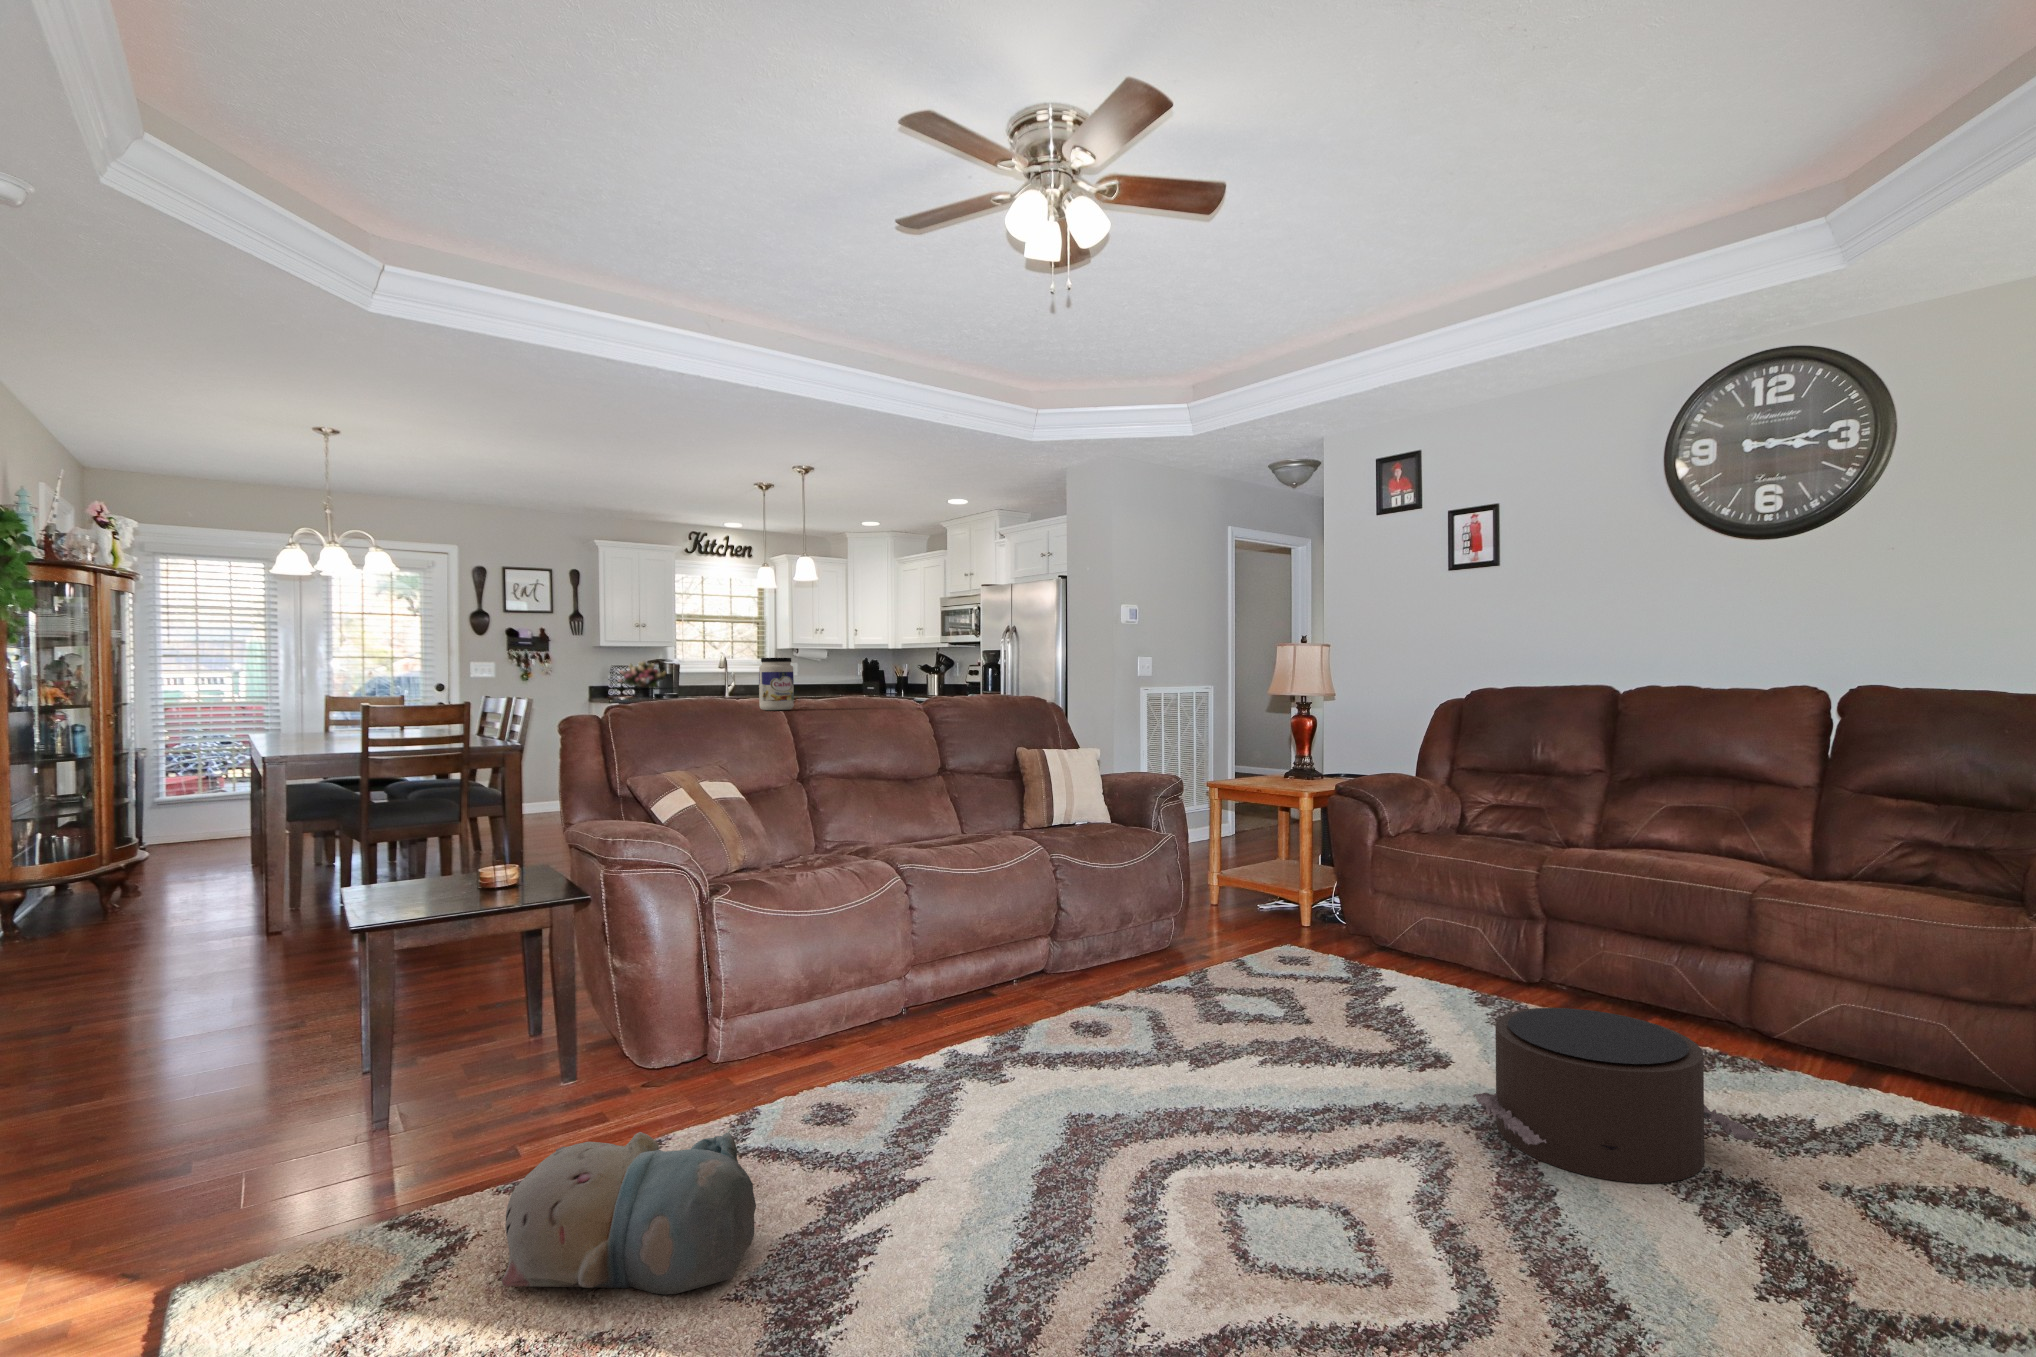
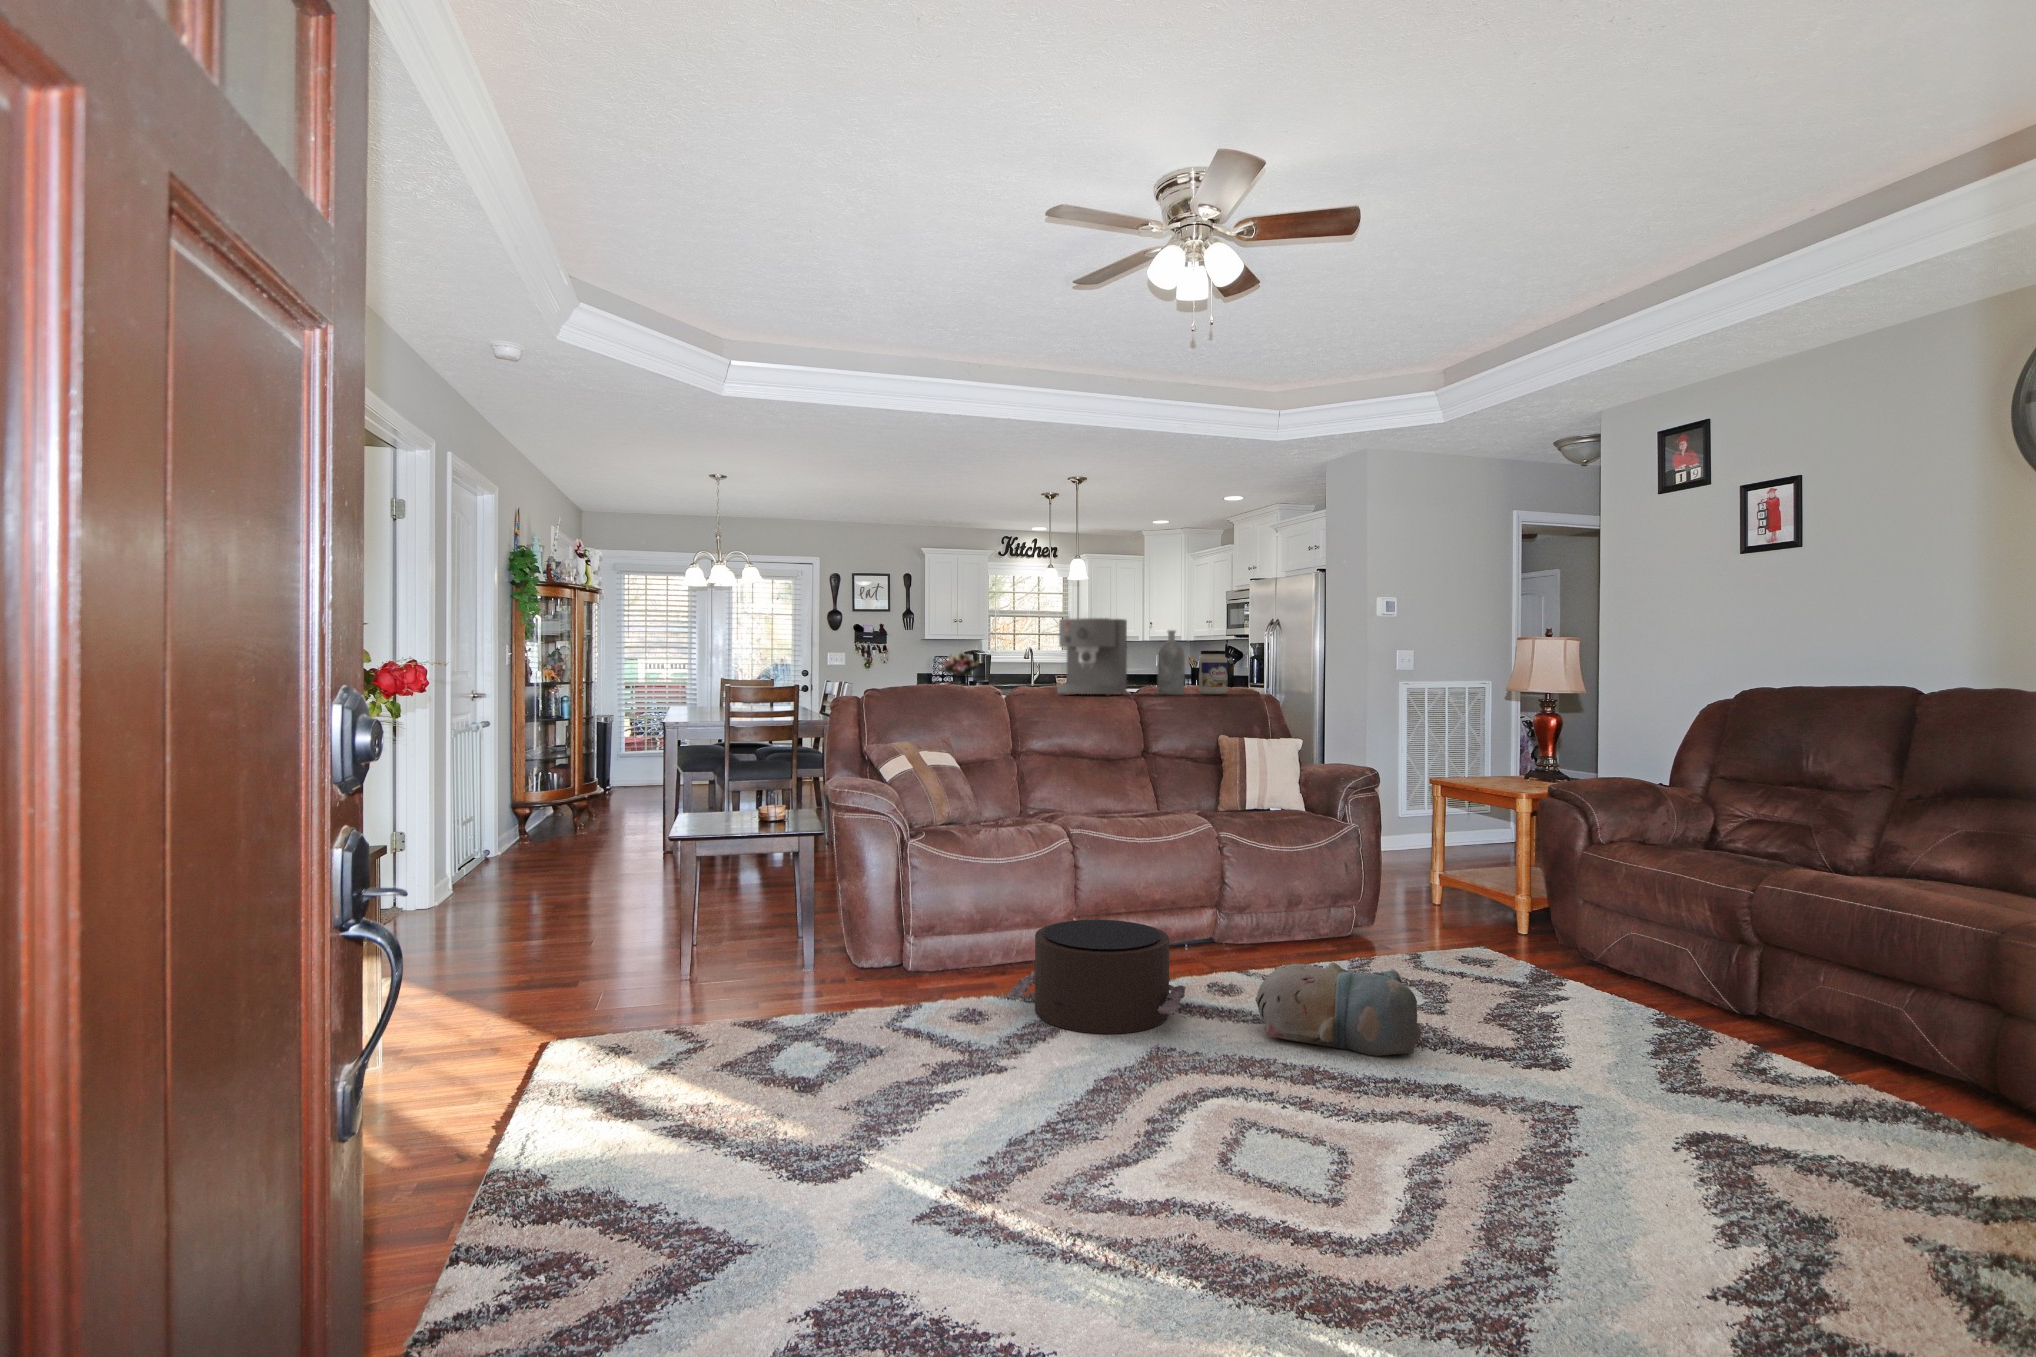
coffee maker: none [837,621,910,708] -> present [1057,618,1127,696]
bottle: none [943,635,973,705] -> present [1157,630,1185,695]
jar: present [759,658,794,710] -> present [1199,651,1228,695]
pouf: present [1473,1008,1759,1183] -> present [1008,920,1186,1034]
plush toy: present [502,1132,756,1294] -> present [1256,962,1421,1056]

